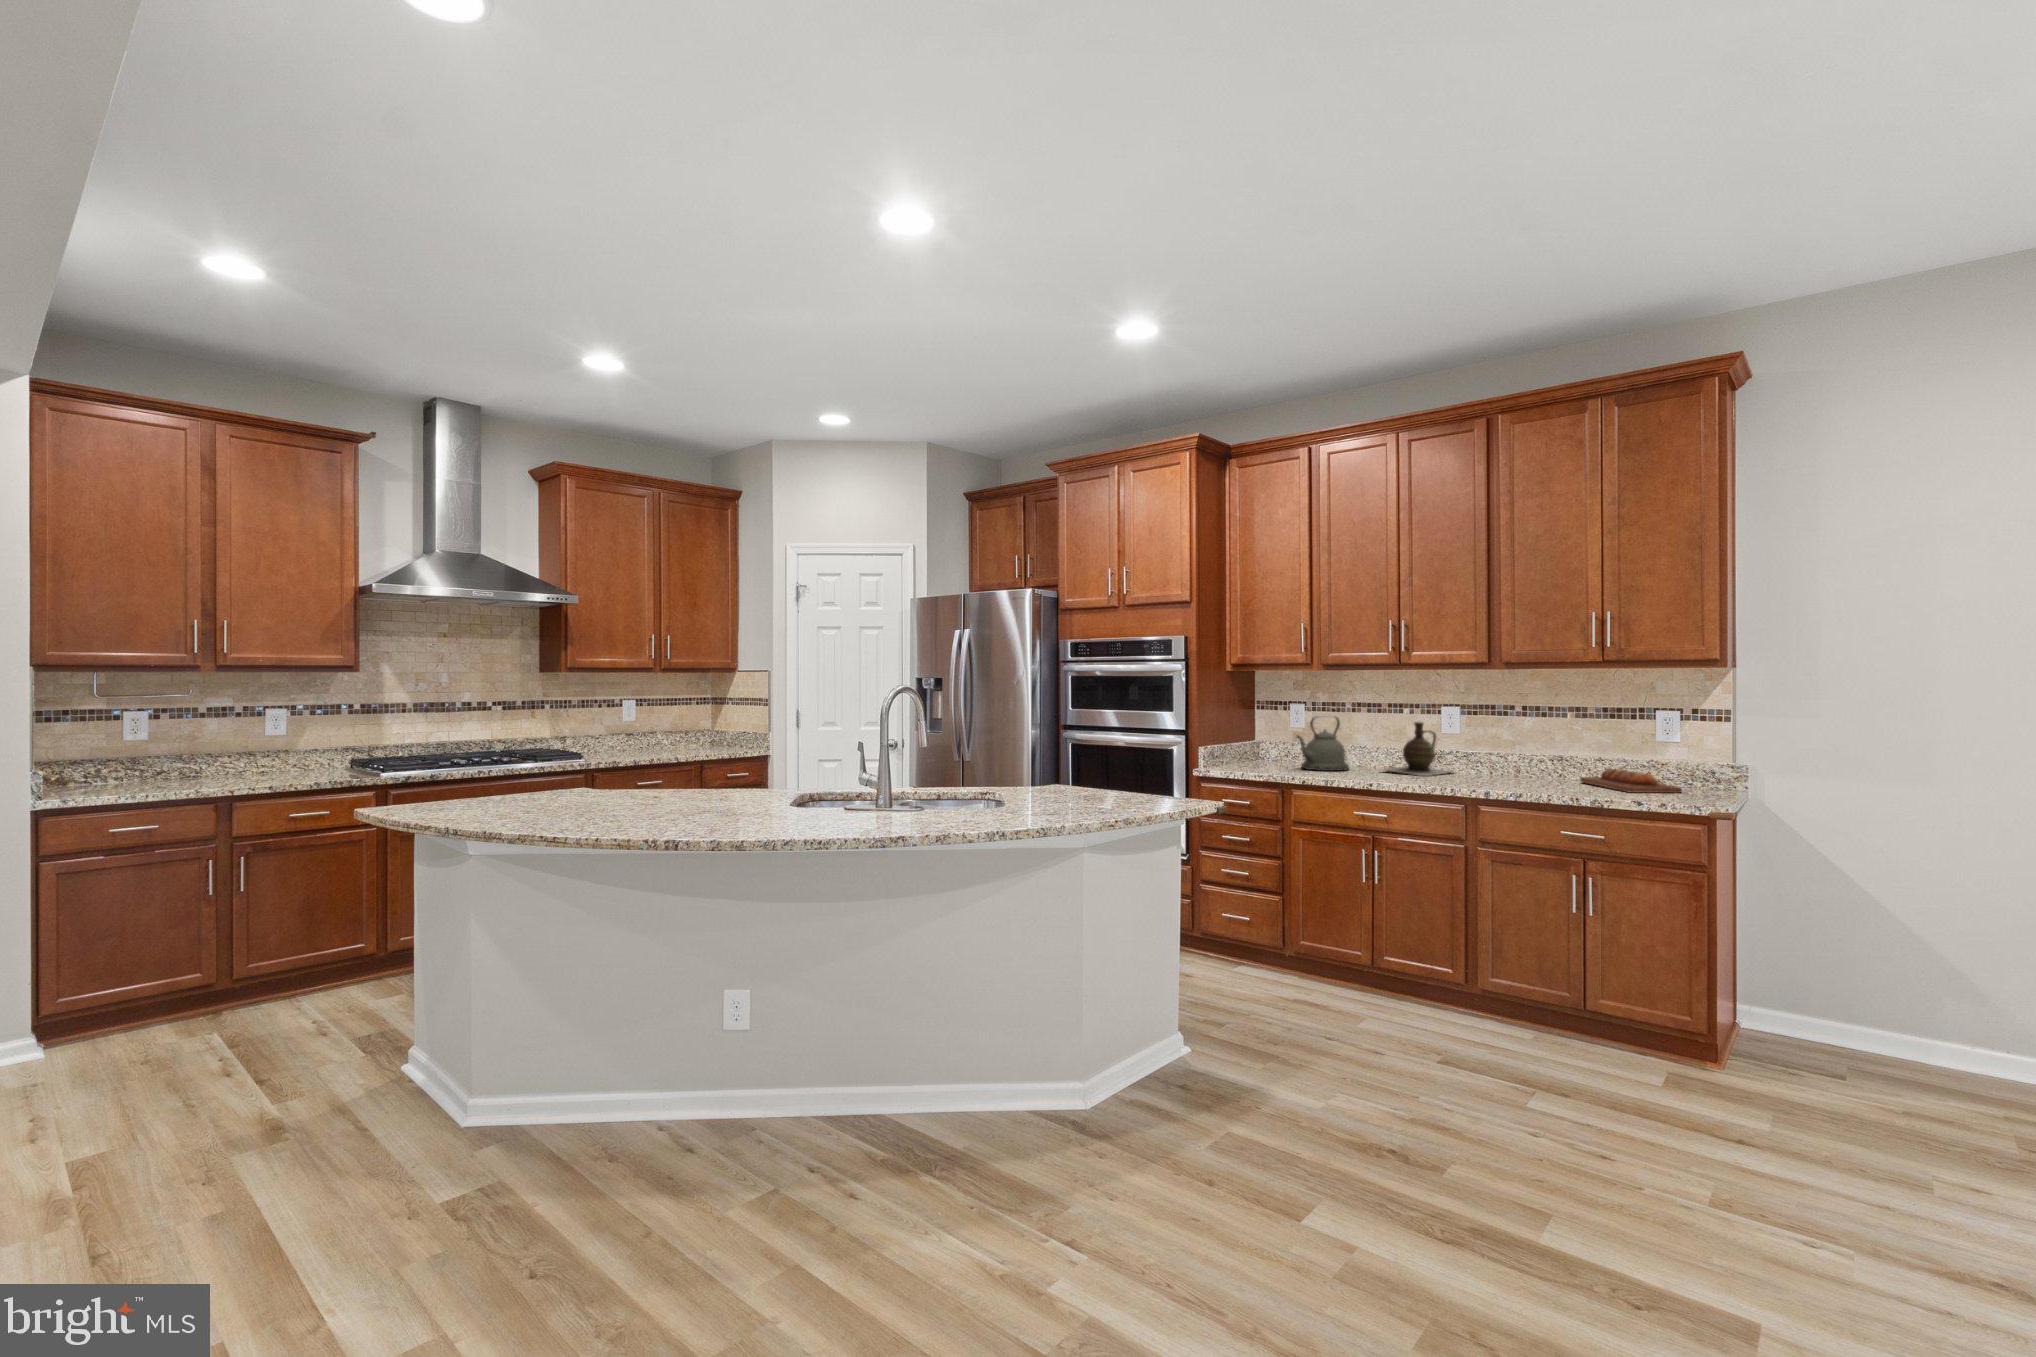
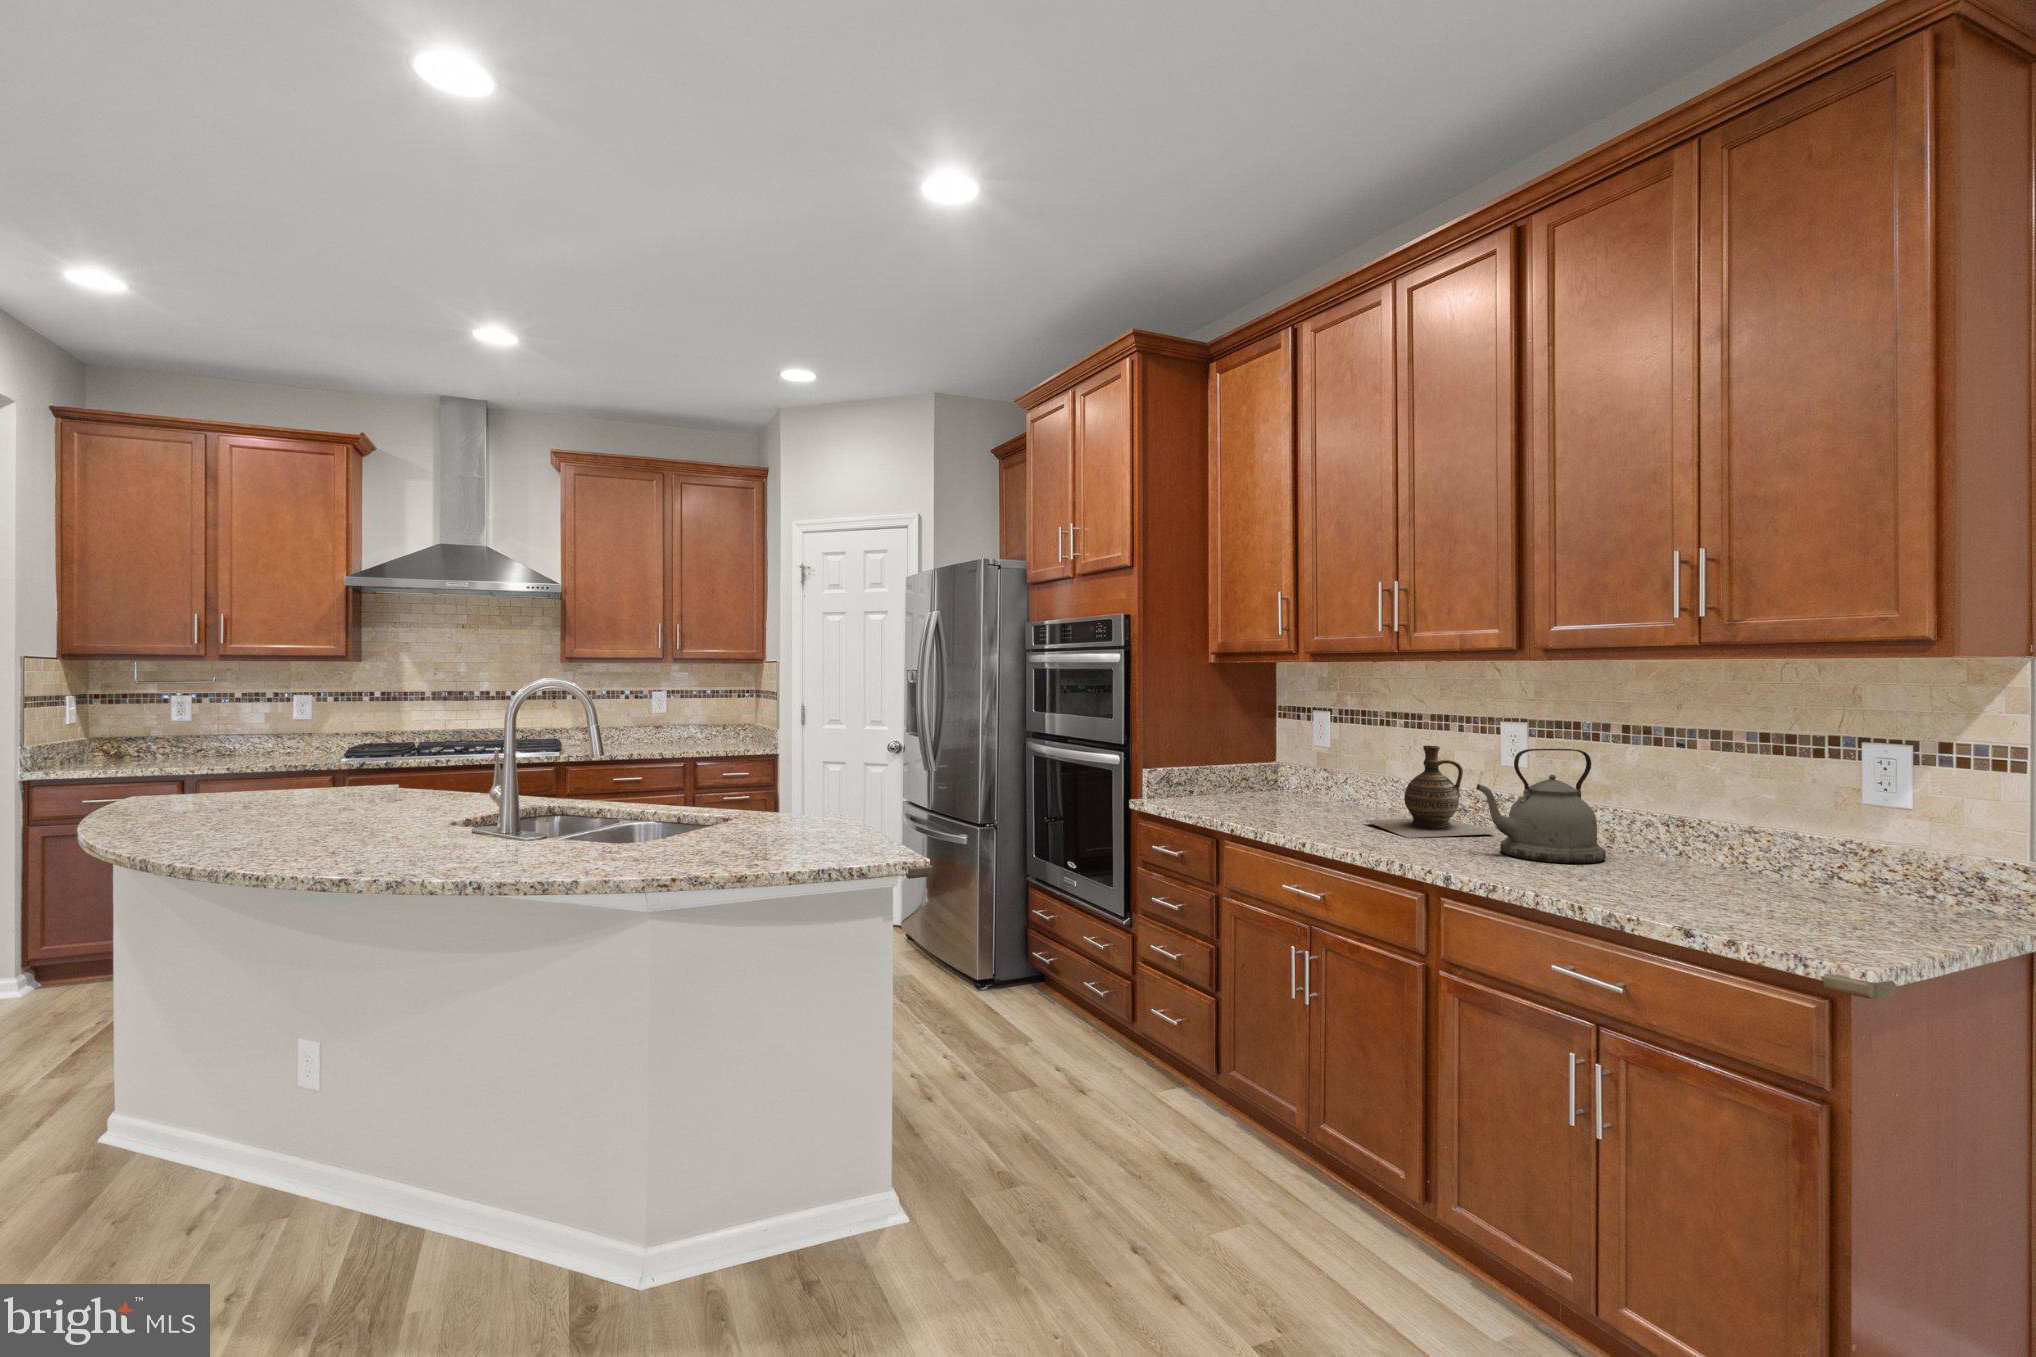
kettle: present [1297,717,1349,771] -> present [1476,749,1606,863]
bread loaf: present [1580,769,1682,793] -> none [1658,853,1807,920]

